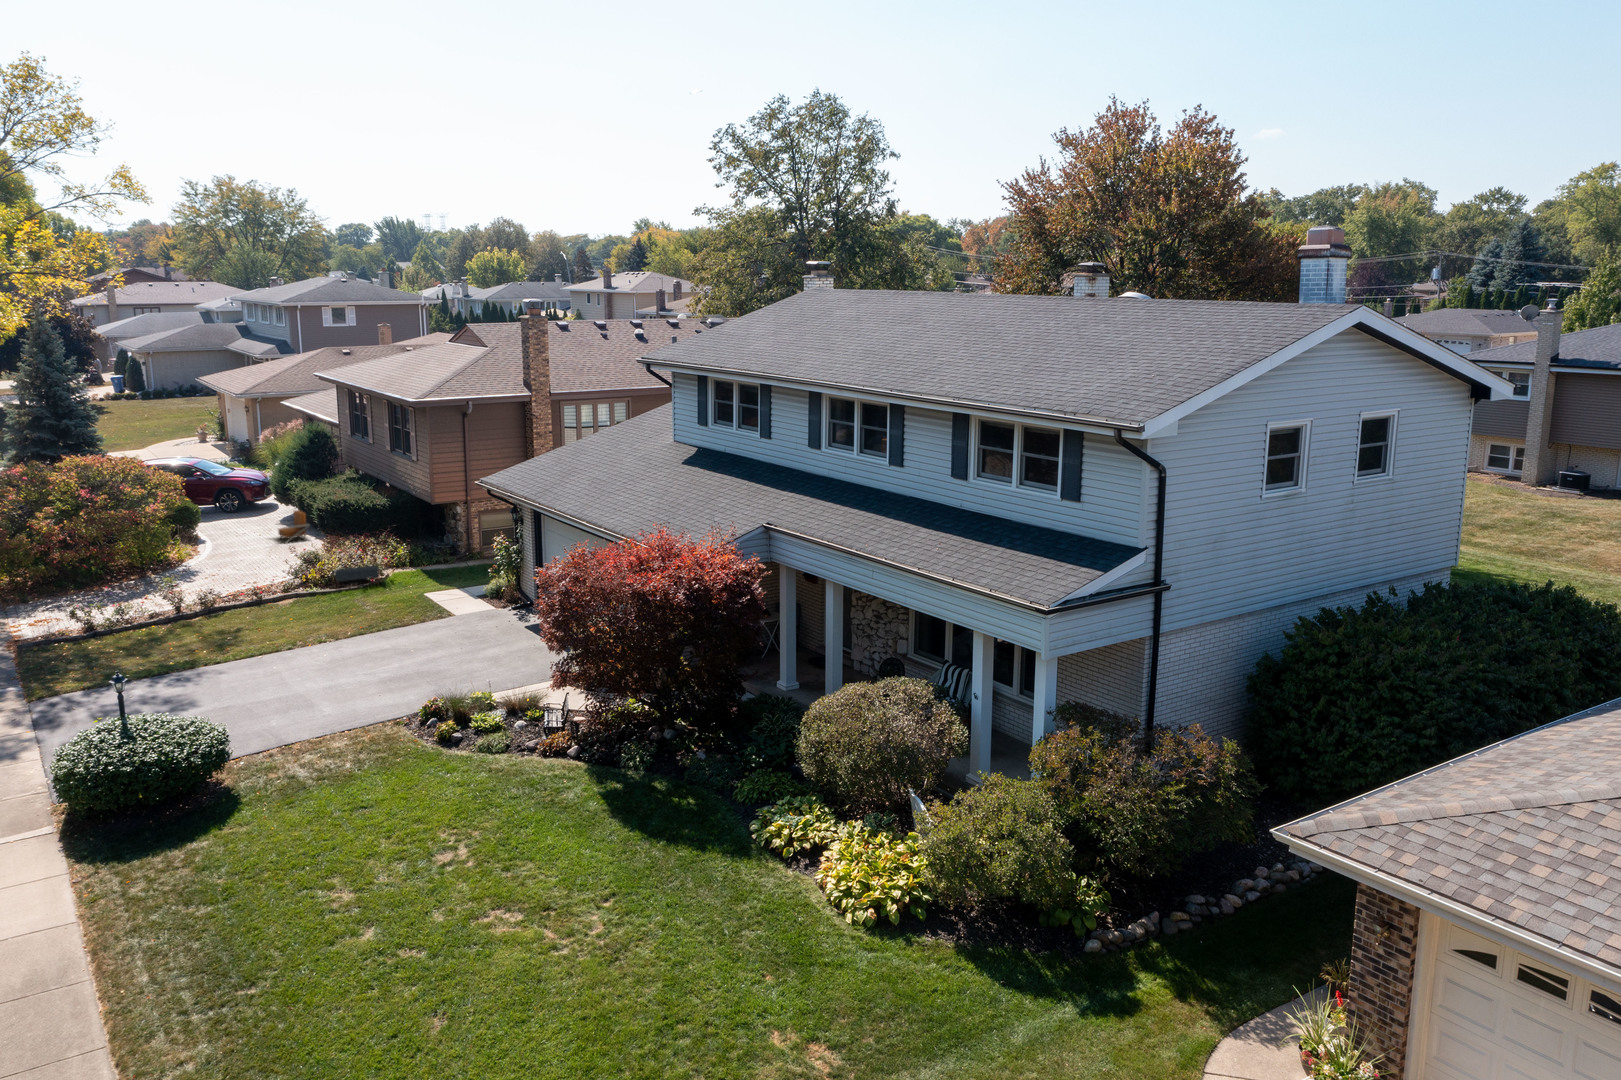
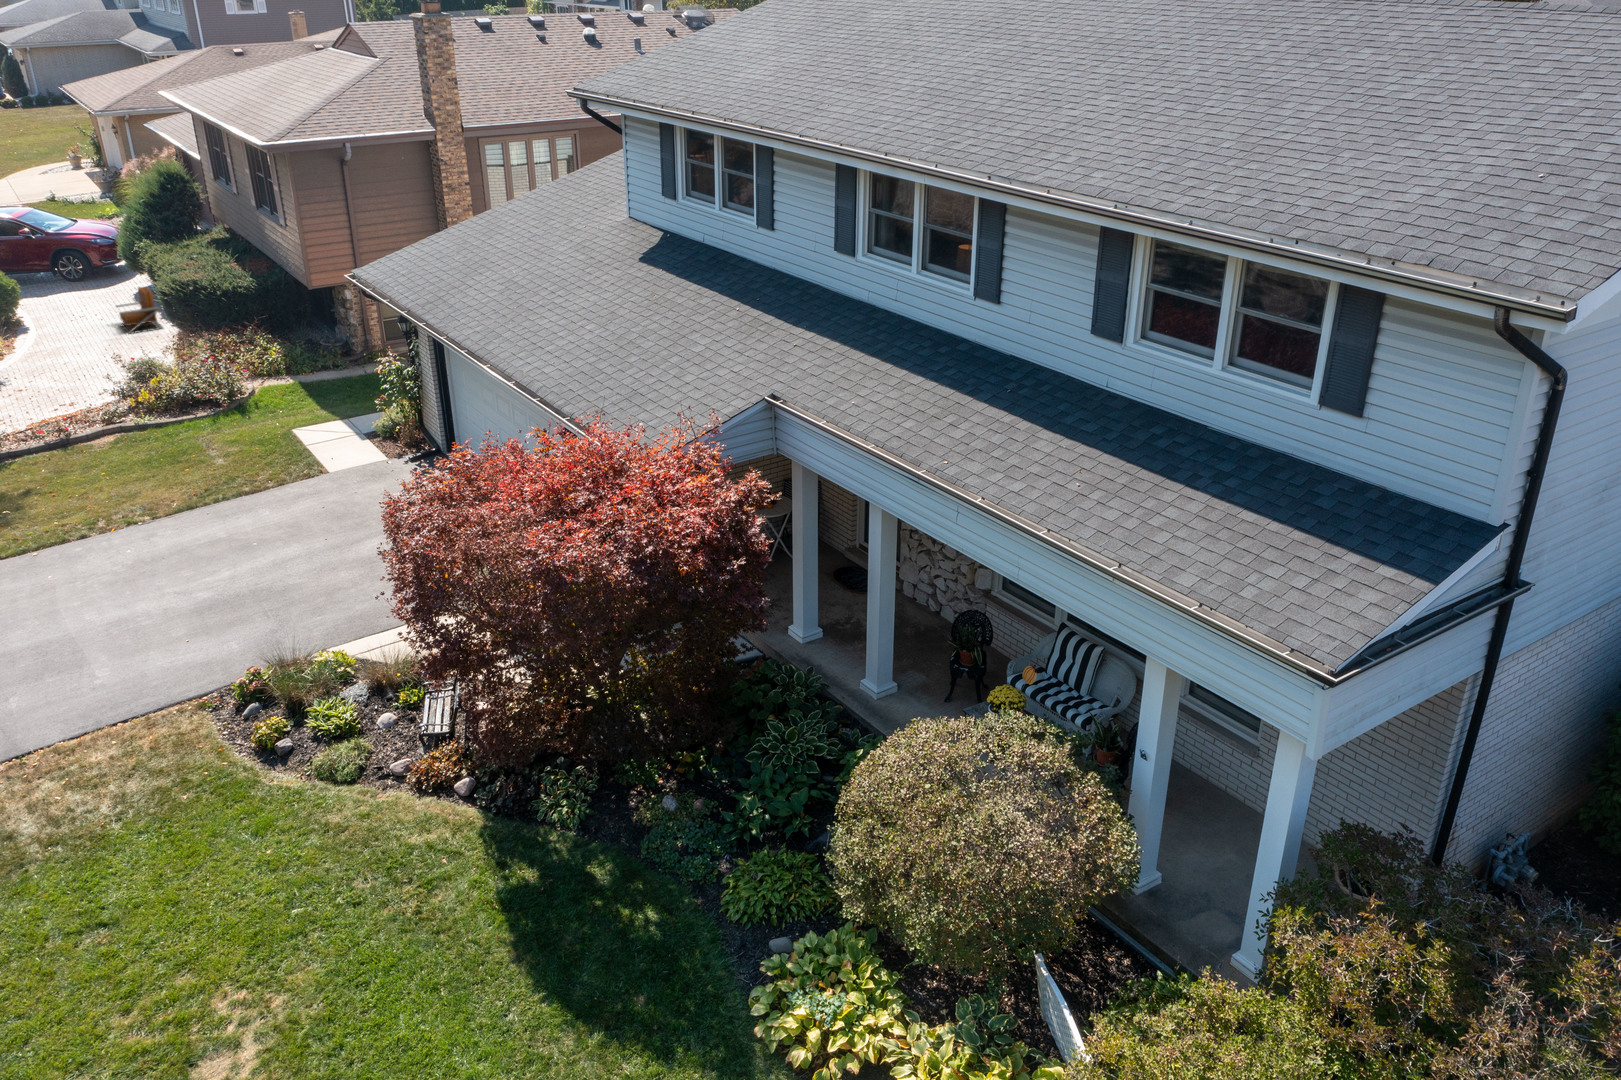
bench: present [335,565,379,589] -> none [171,383,236,419]

